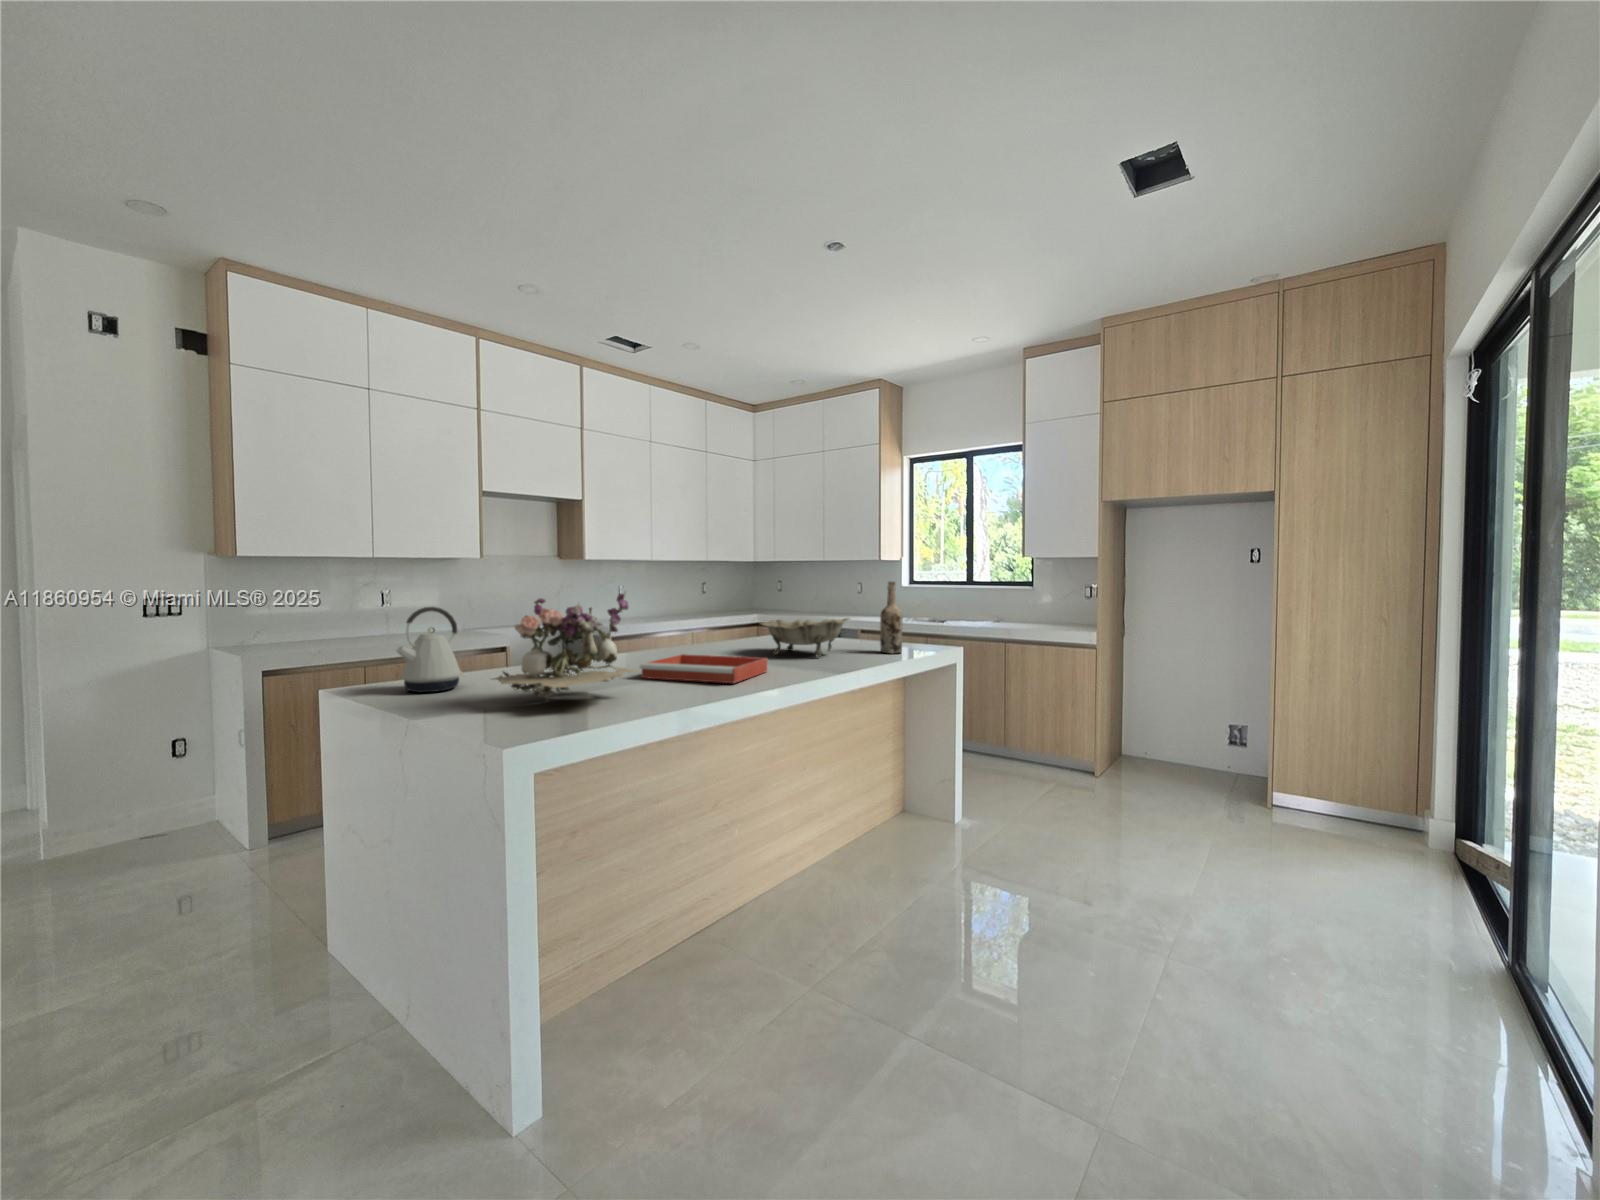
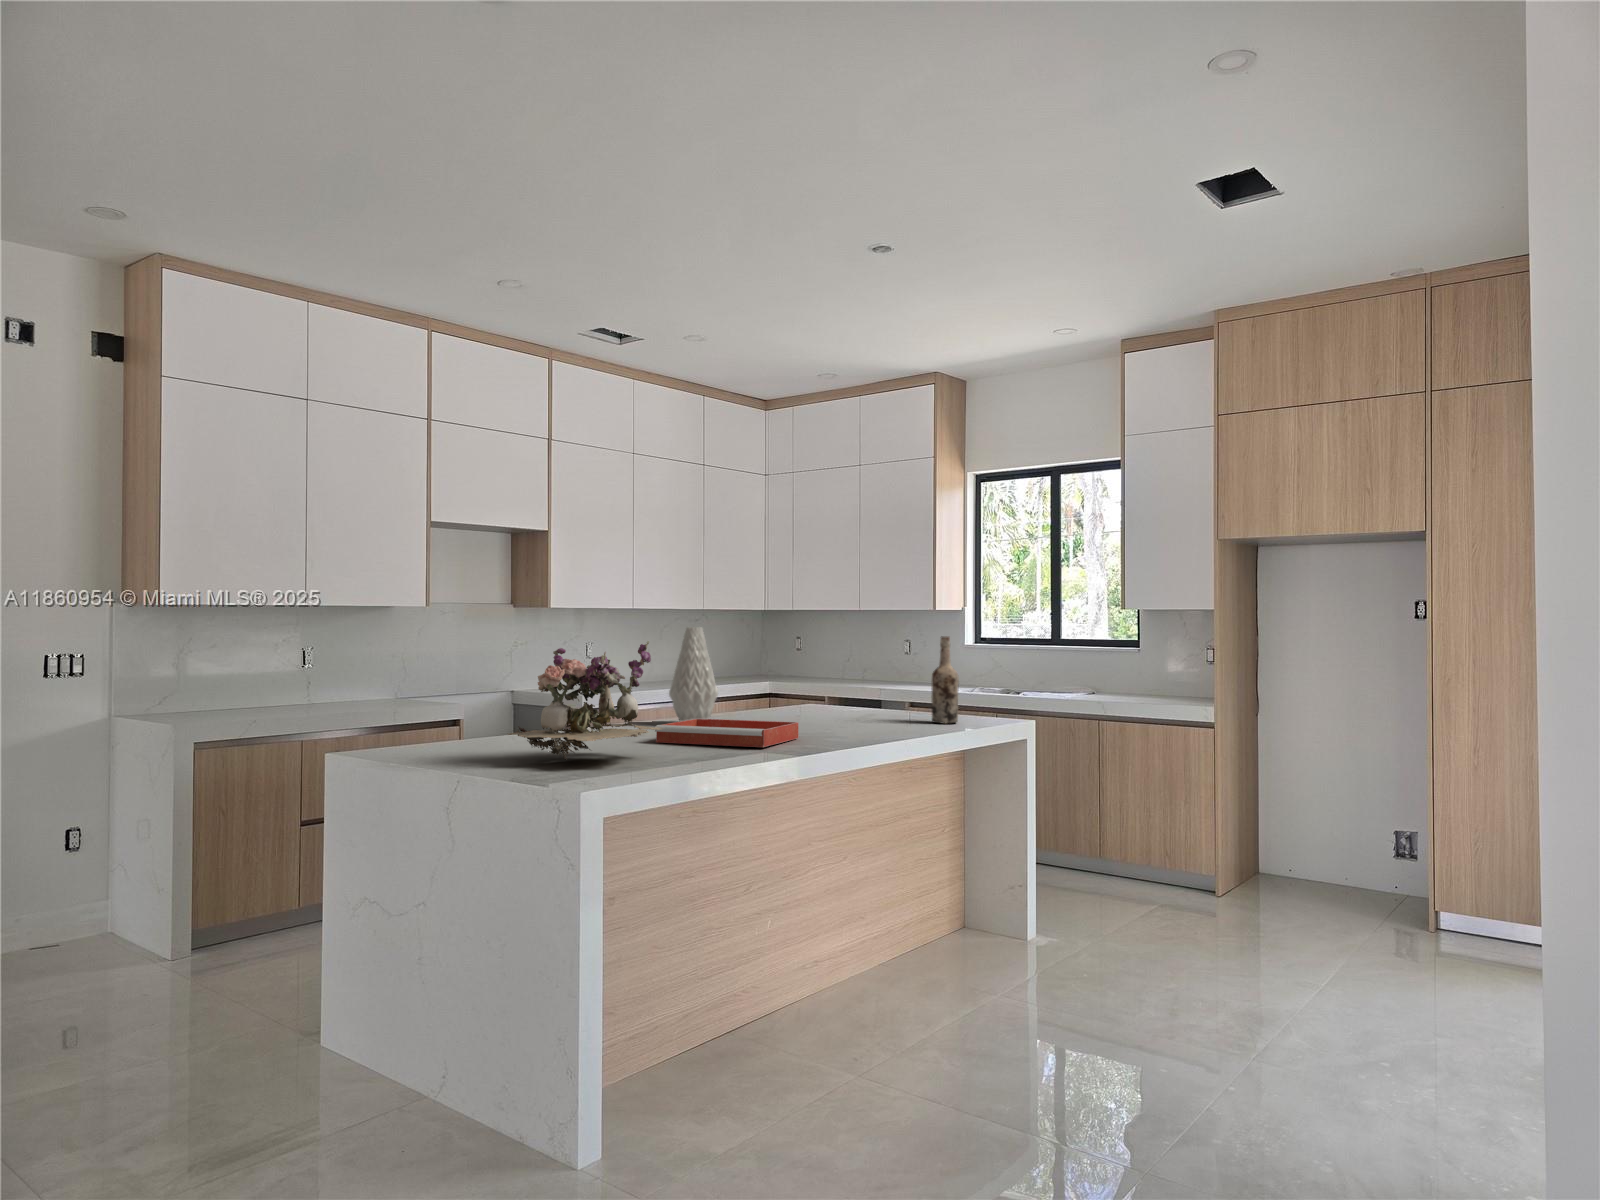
vase: none [661,576,703,658] -> present [669,627,718,721]
kettle: present [396,607,462,692] -> none [398,658,462,751]
decorative bowl: present [760,618,849,657] -> none [784,679,896,726]

